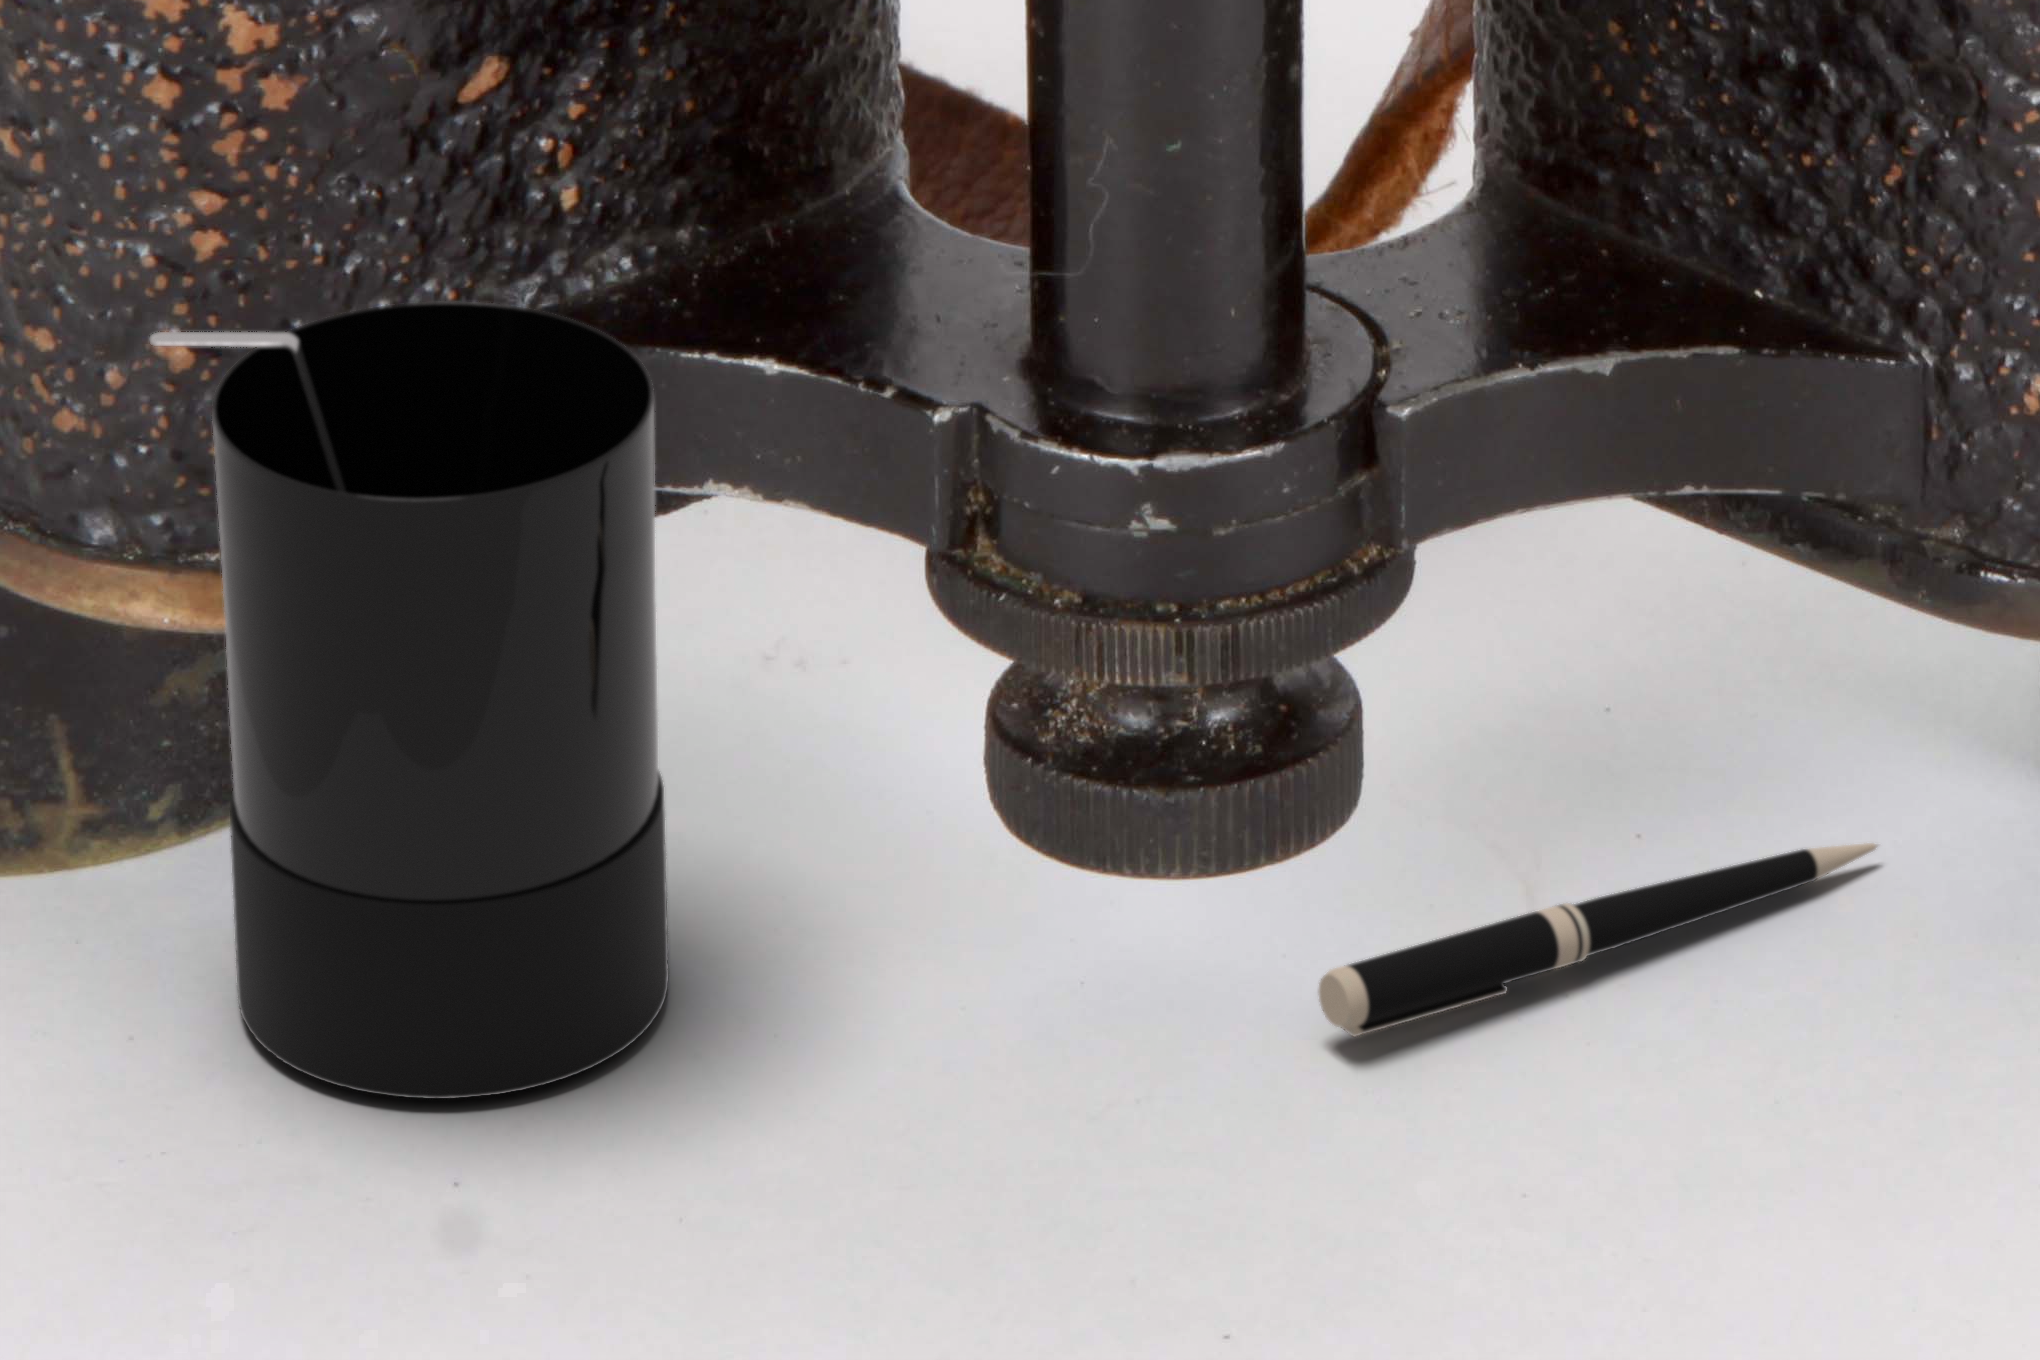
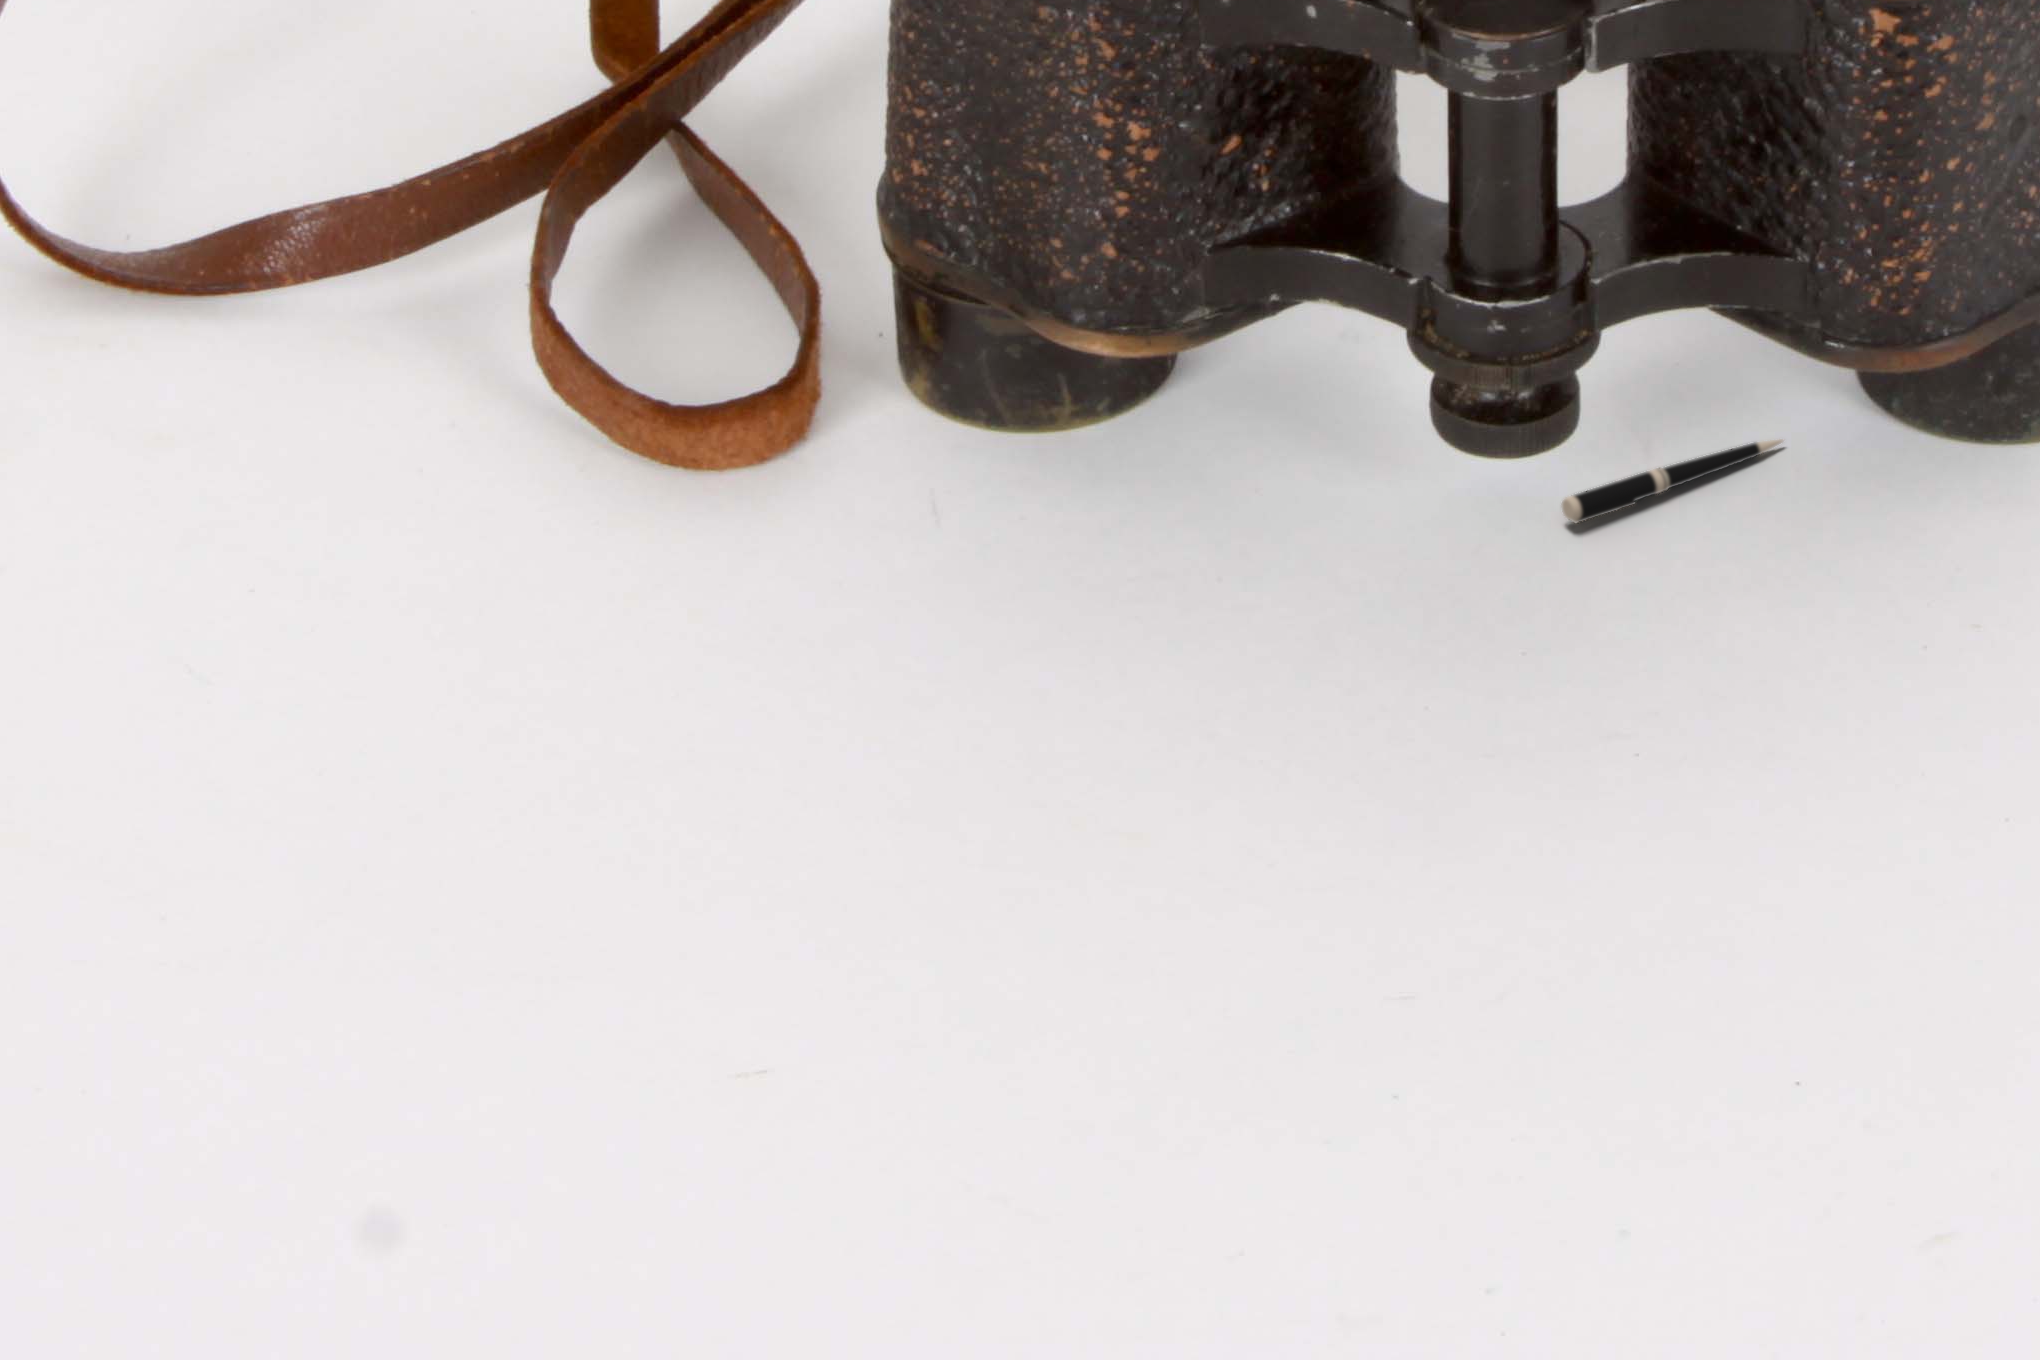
candle: present [150,301,669,1099] -> none [1103,230,1303,547]

